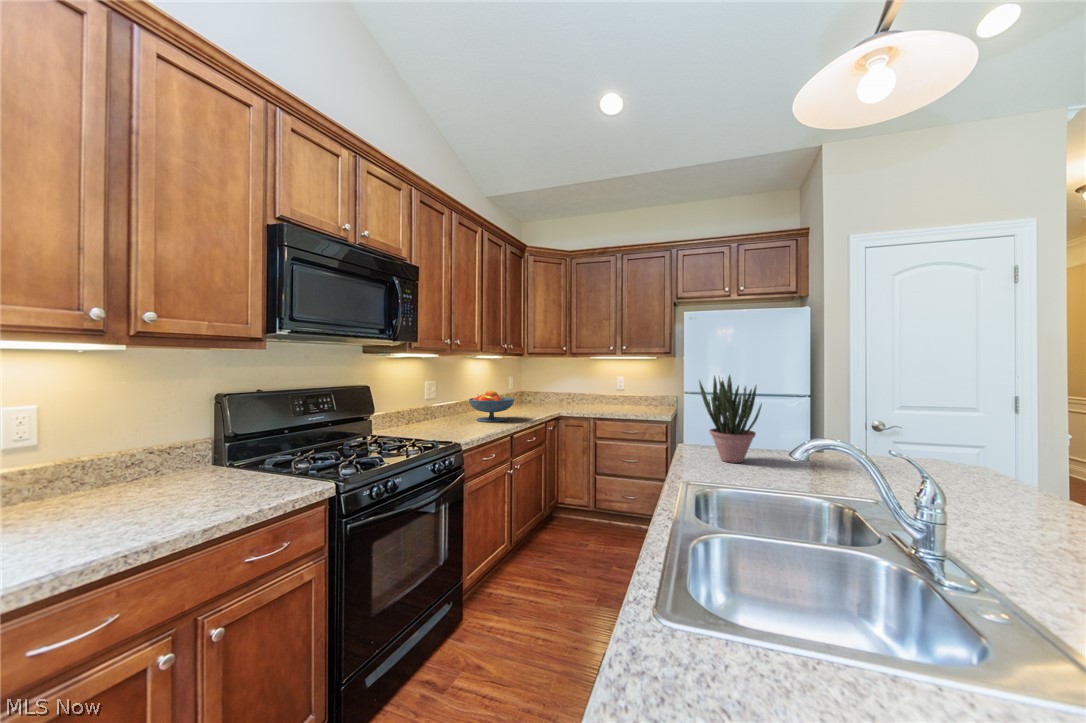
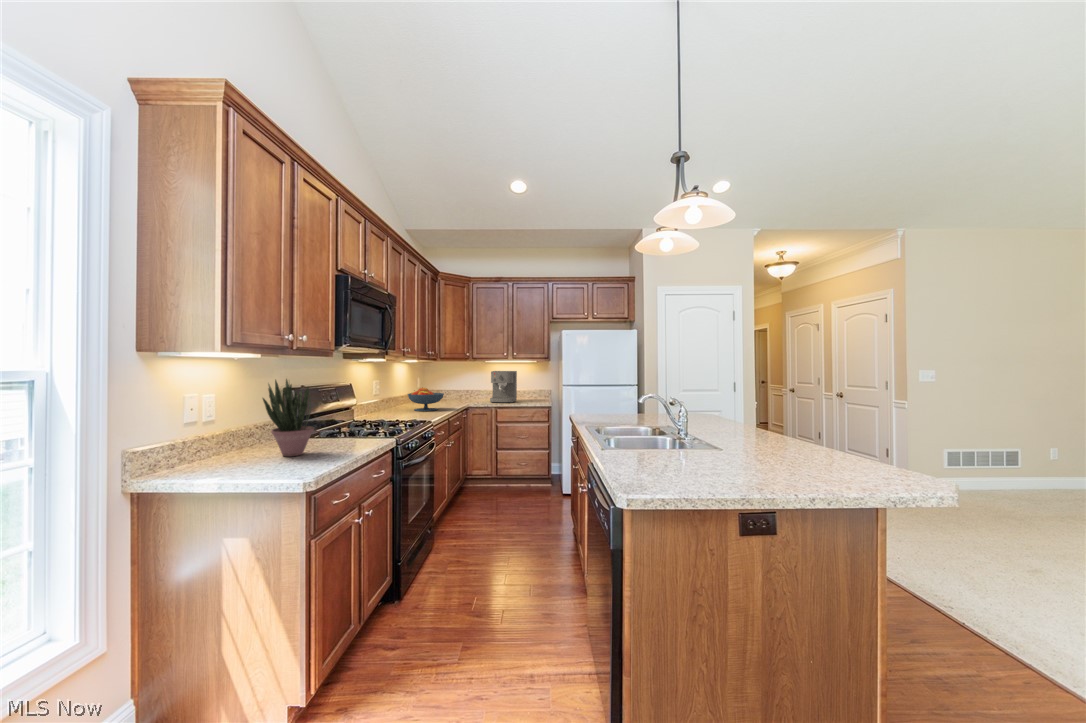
coffee maker: none [590,370,628,413] -> present [490,371,517,403]
potted plant: present [699,375,762,463] -> present [263,379,314,456]

